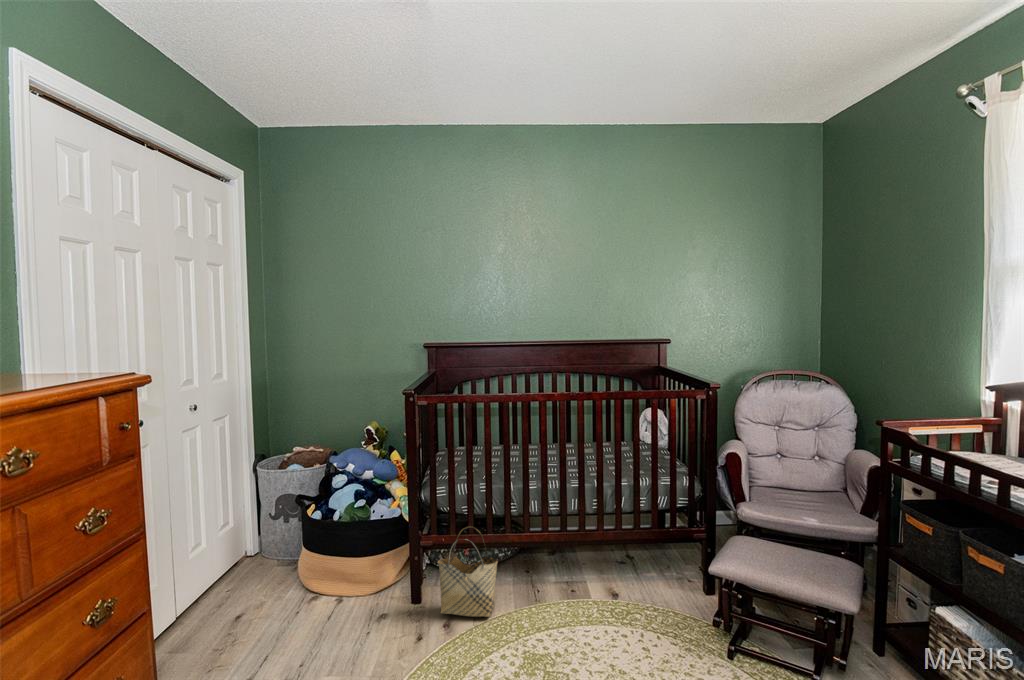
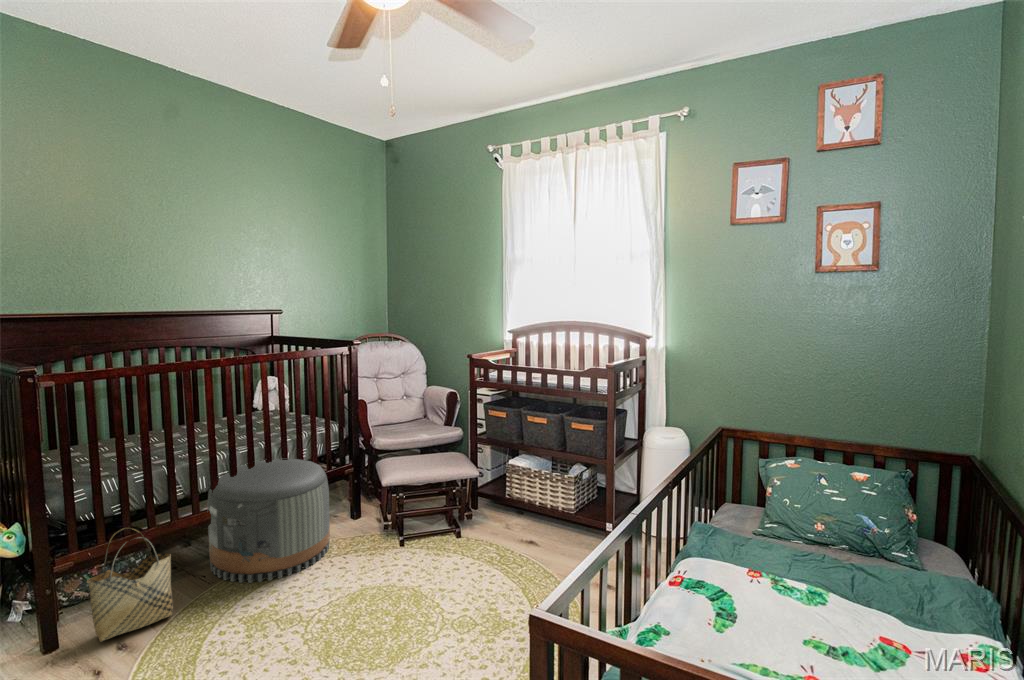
pouf: none [544,496,659,630] -> present [207,459,330,583]

